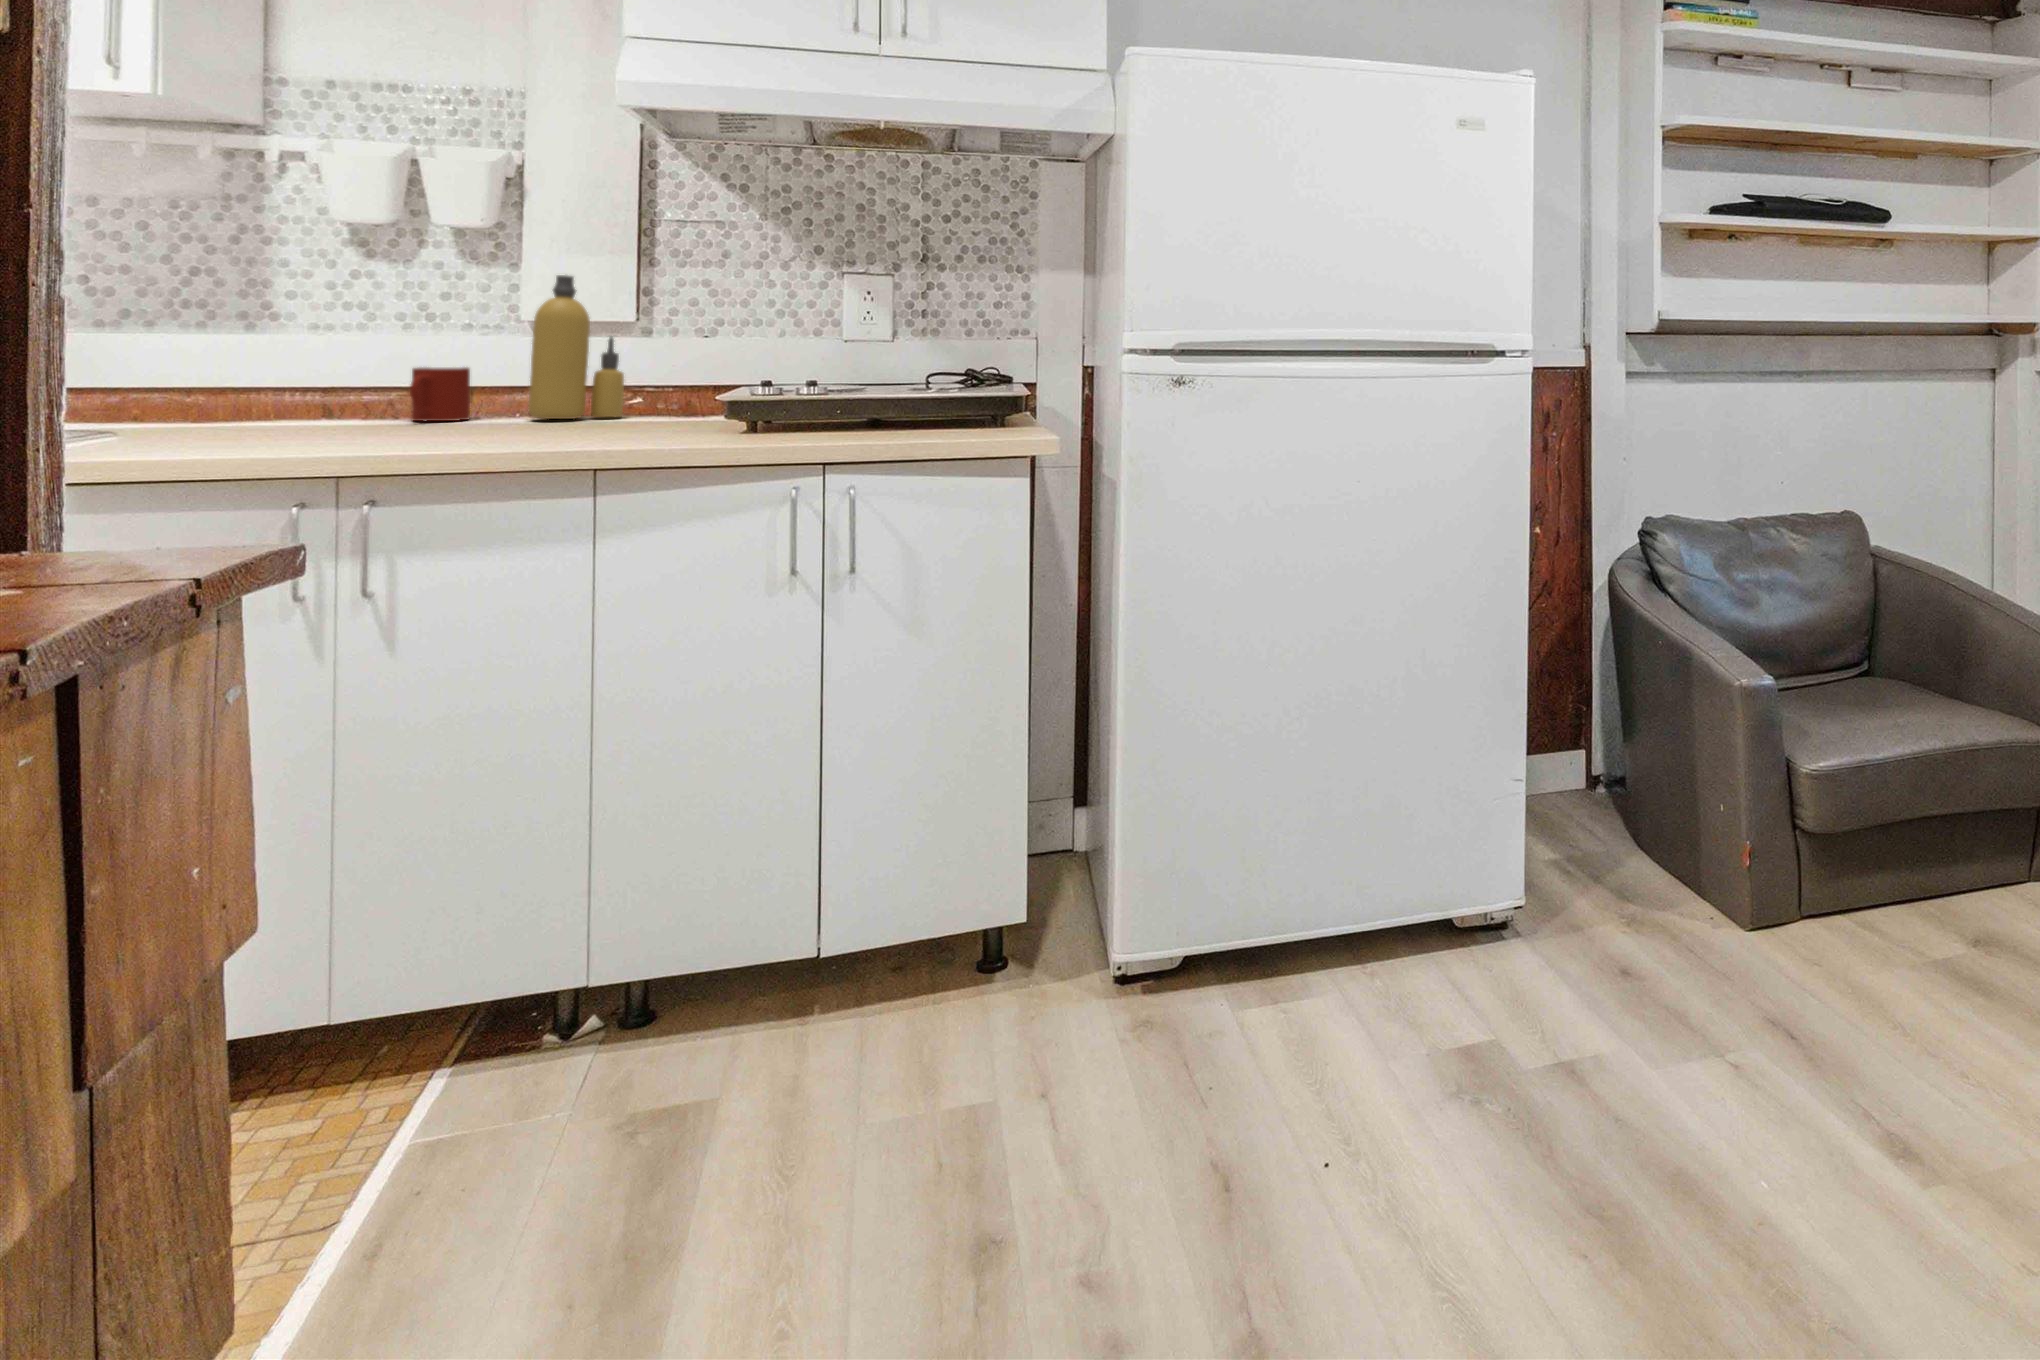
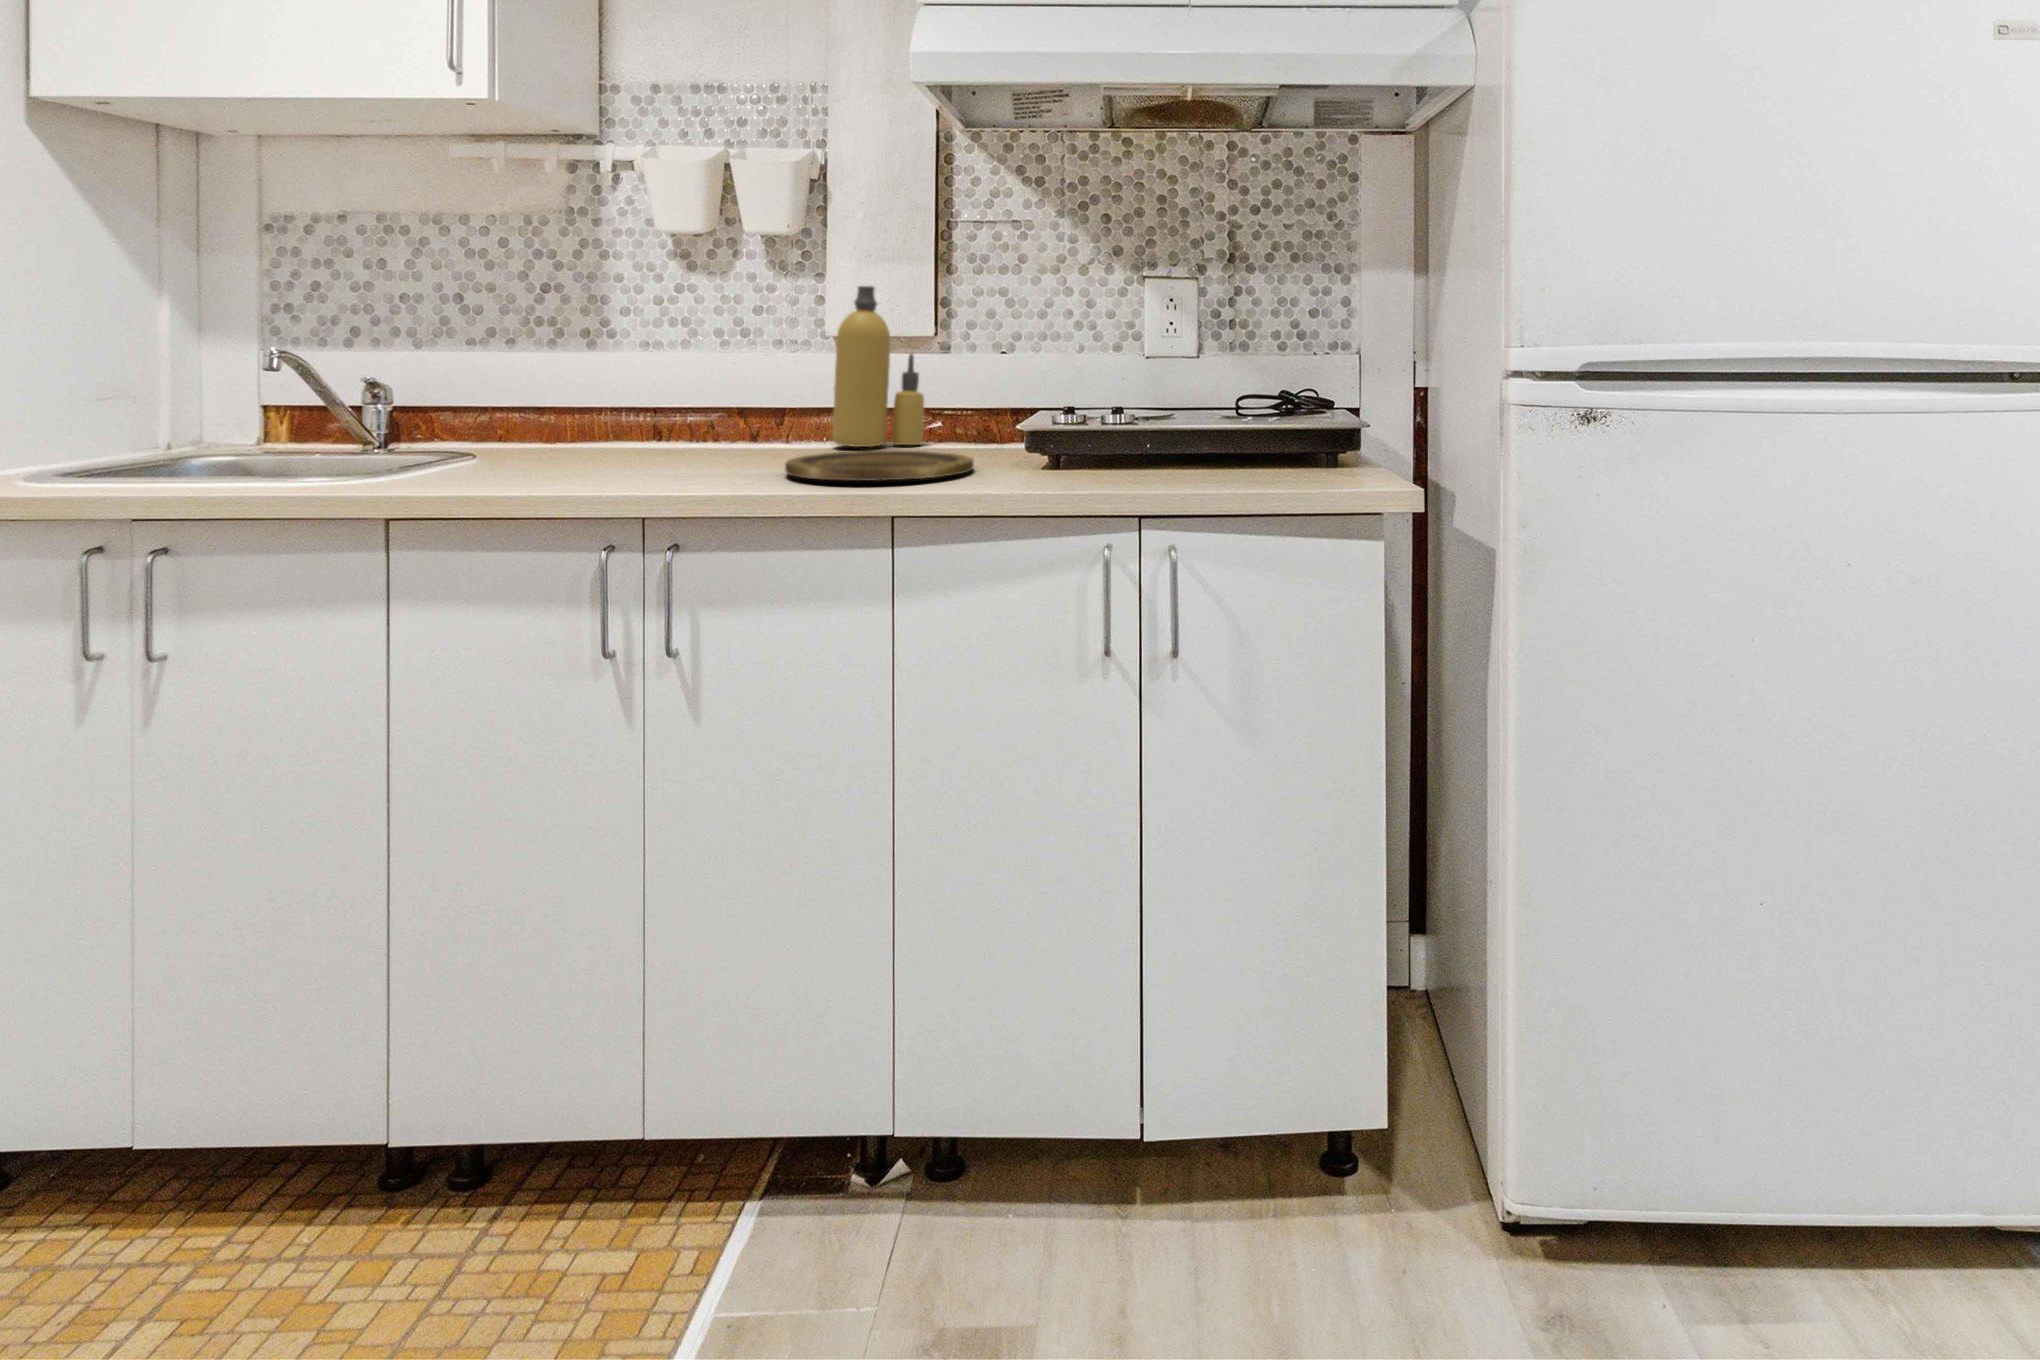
mug: present [410,367,470,421] -> none [723,388,780,447]
plate: none [490,419,678,440] -> present [785,451,974,481]

